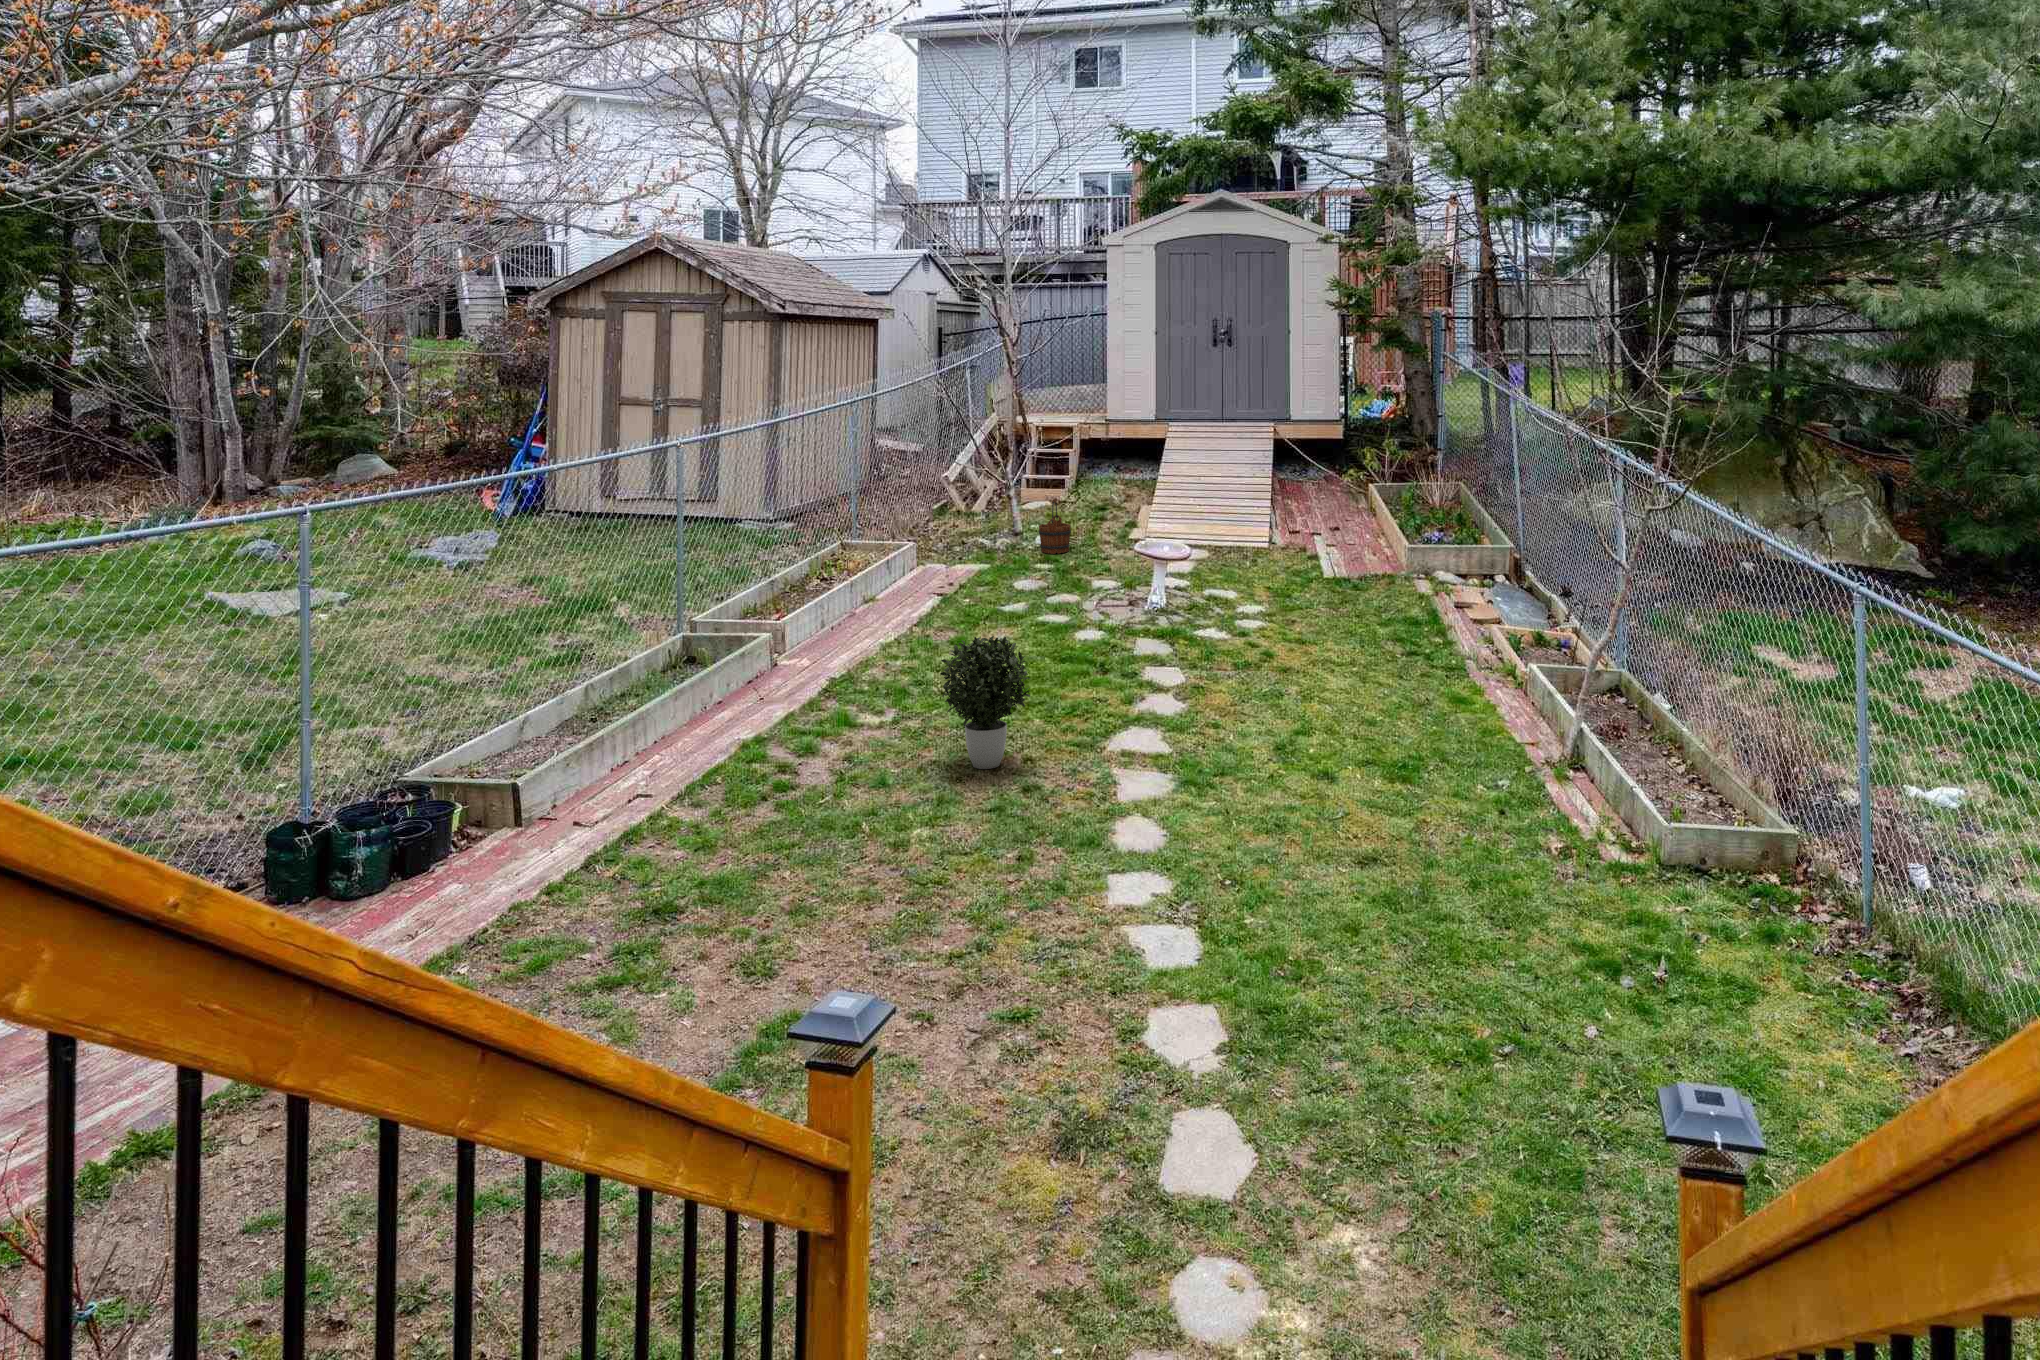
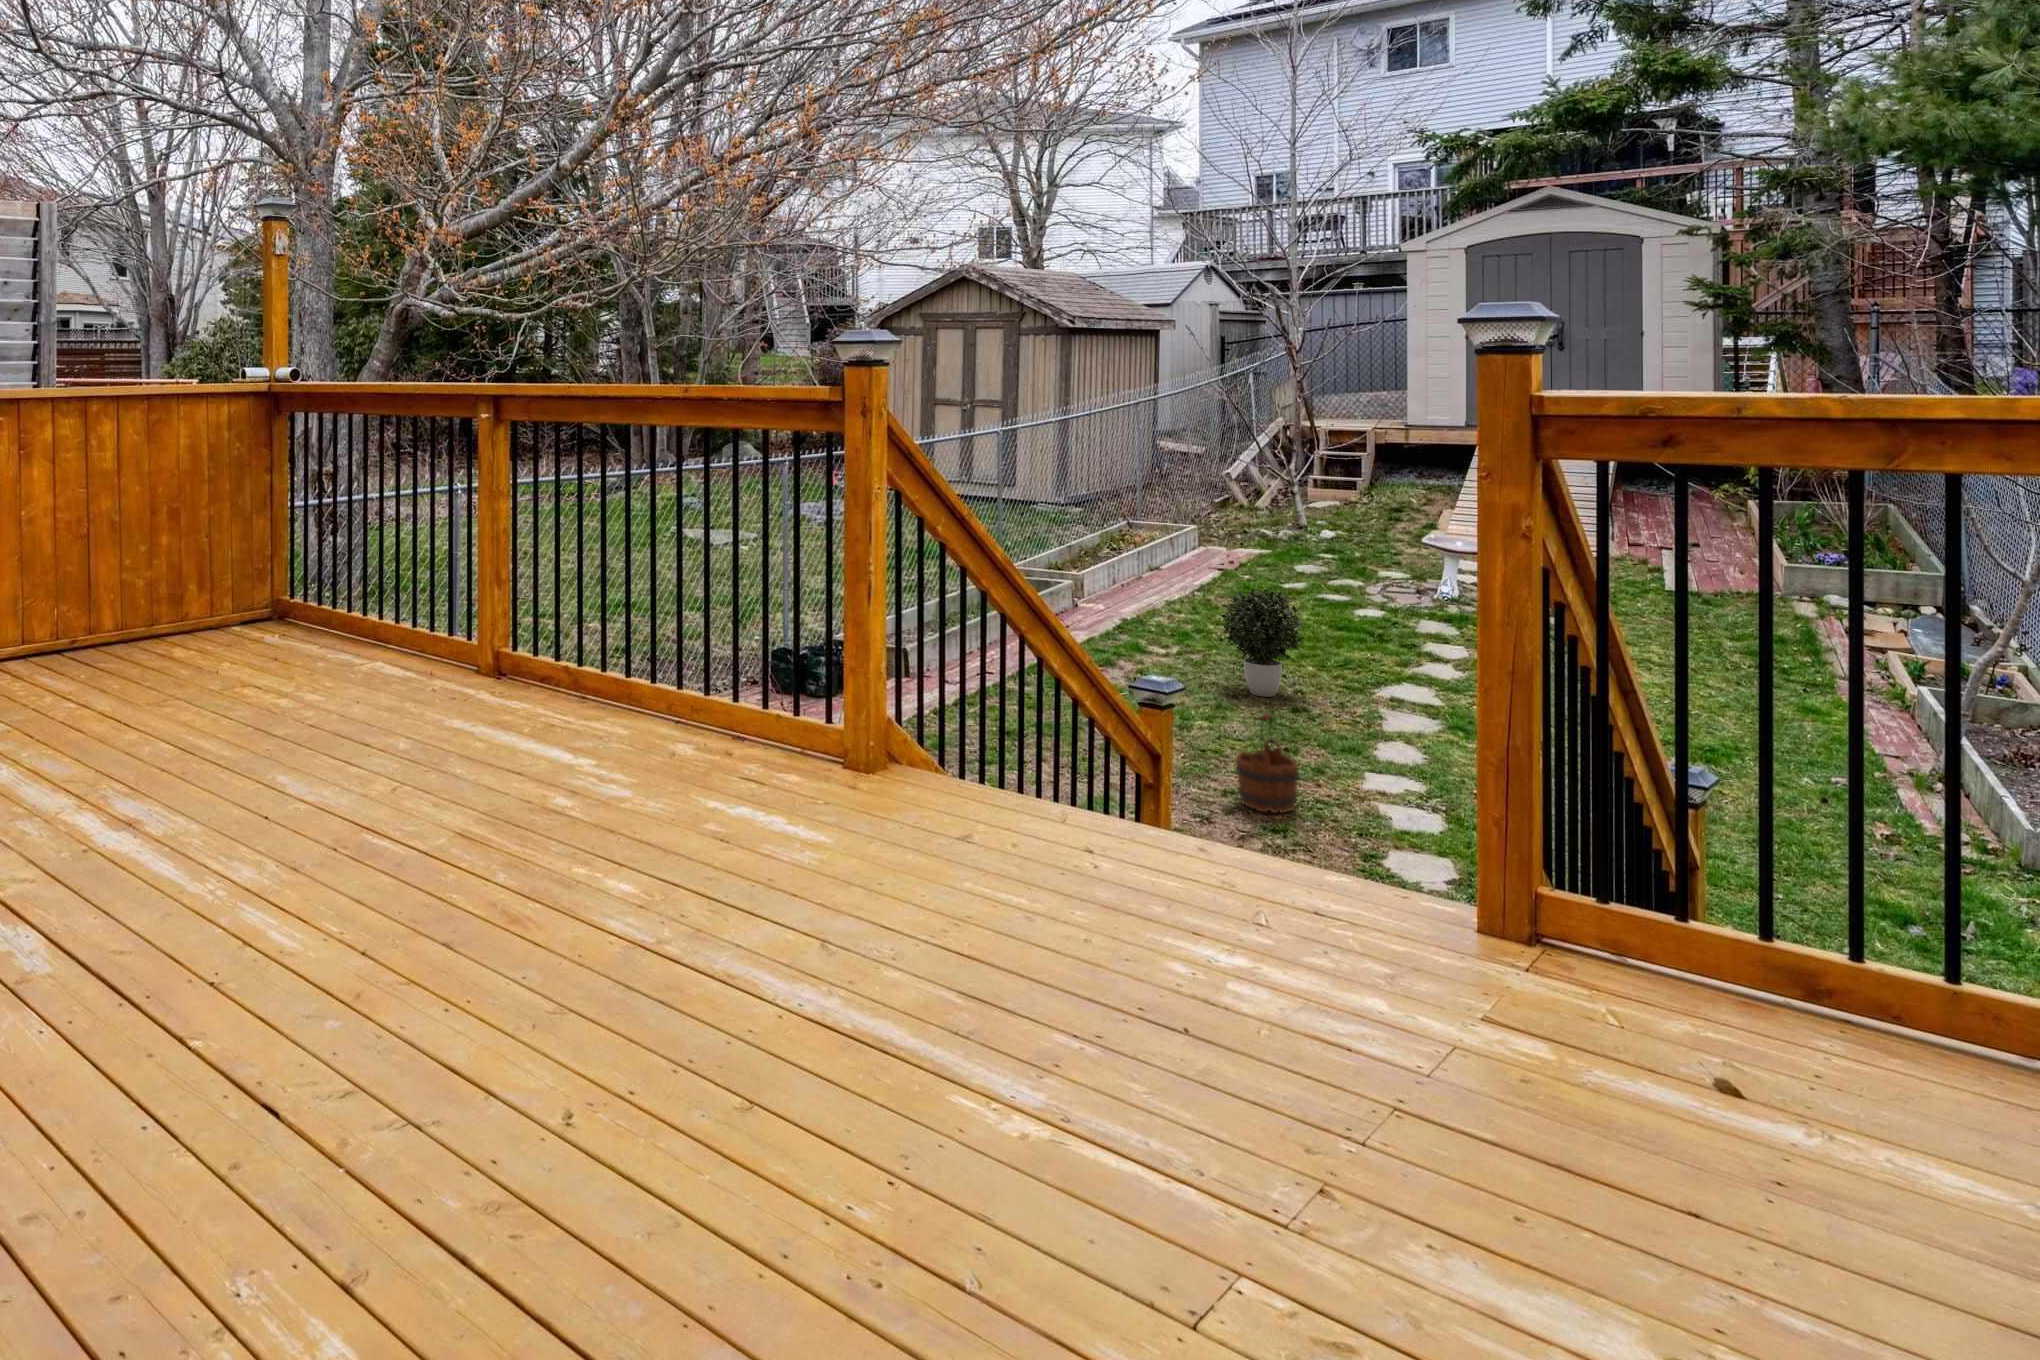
wooden bucket: present [1039,499,1071,554] -> present [1235,713,1299,813]

